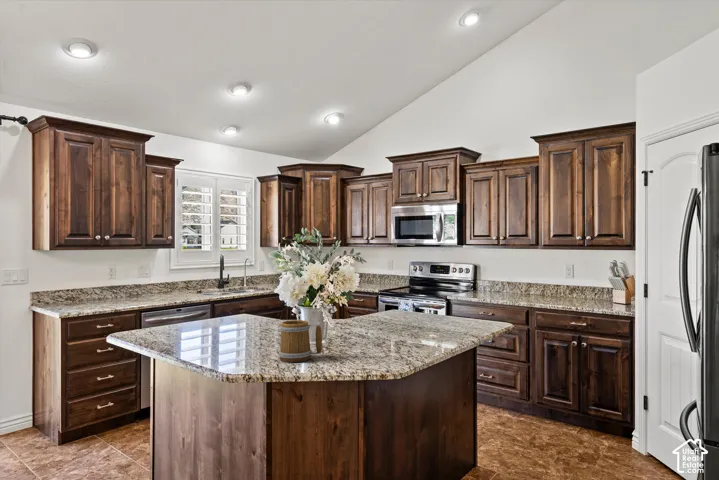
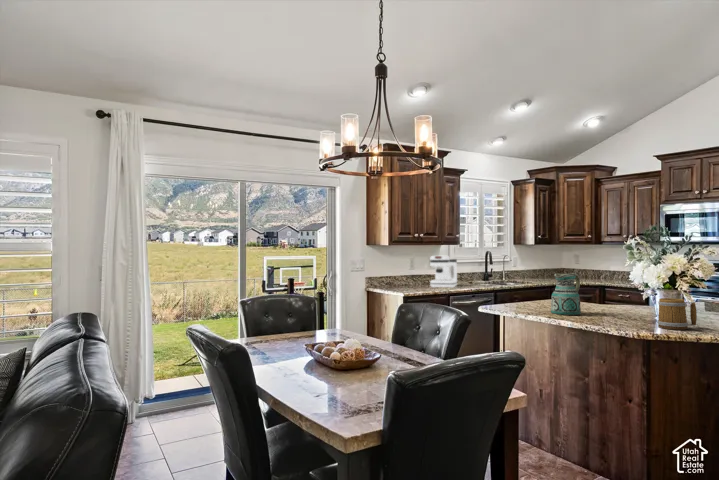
coffee maker: none [123,262,164,303] -> present [430,256,457,288]
ceramic pitcher: none [183,288,227,345] -> present [551,273,581,315]

